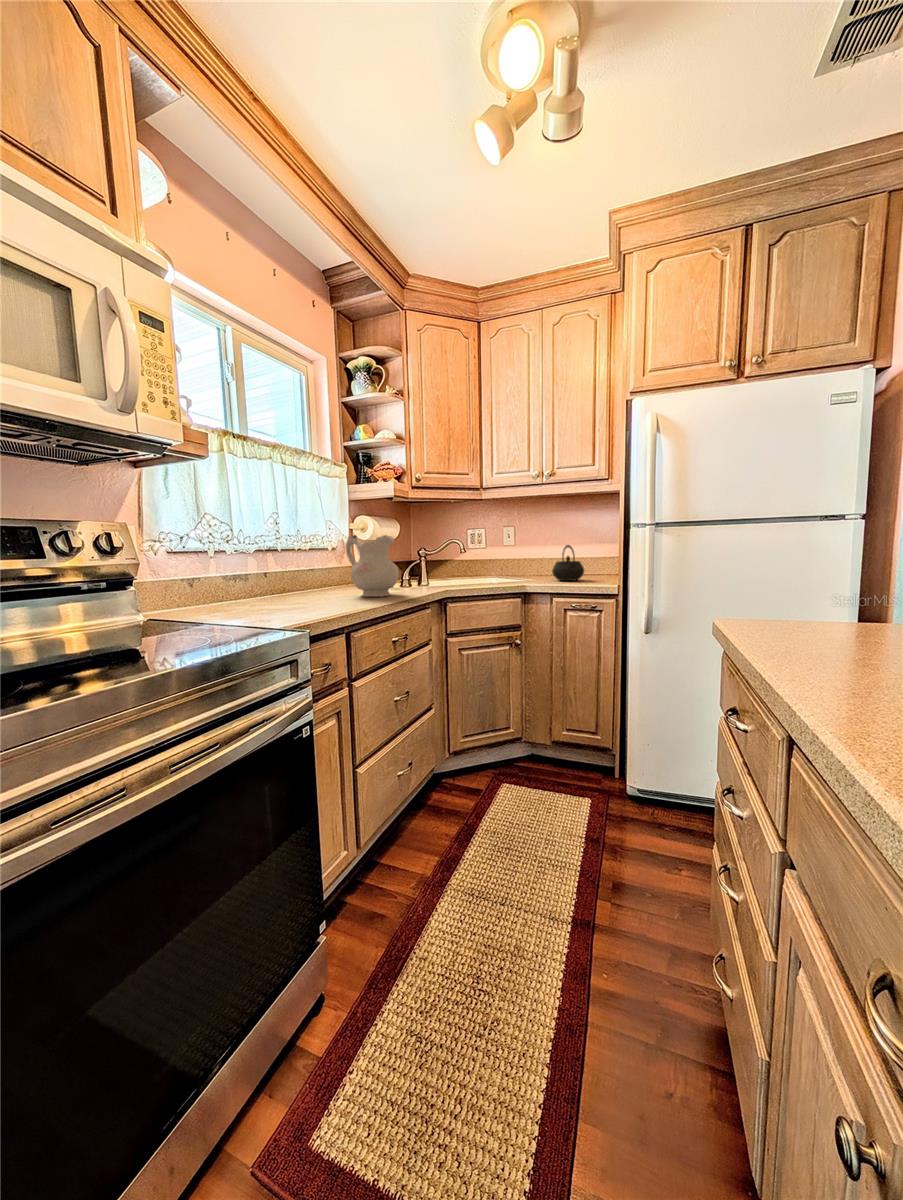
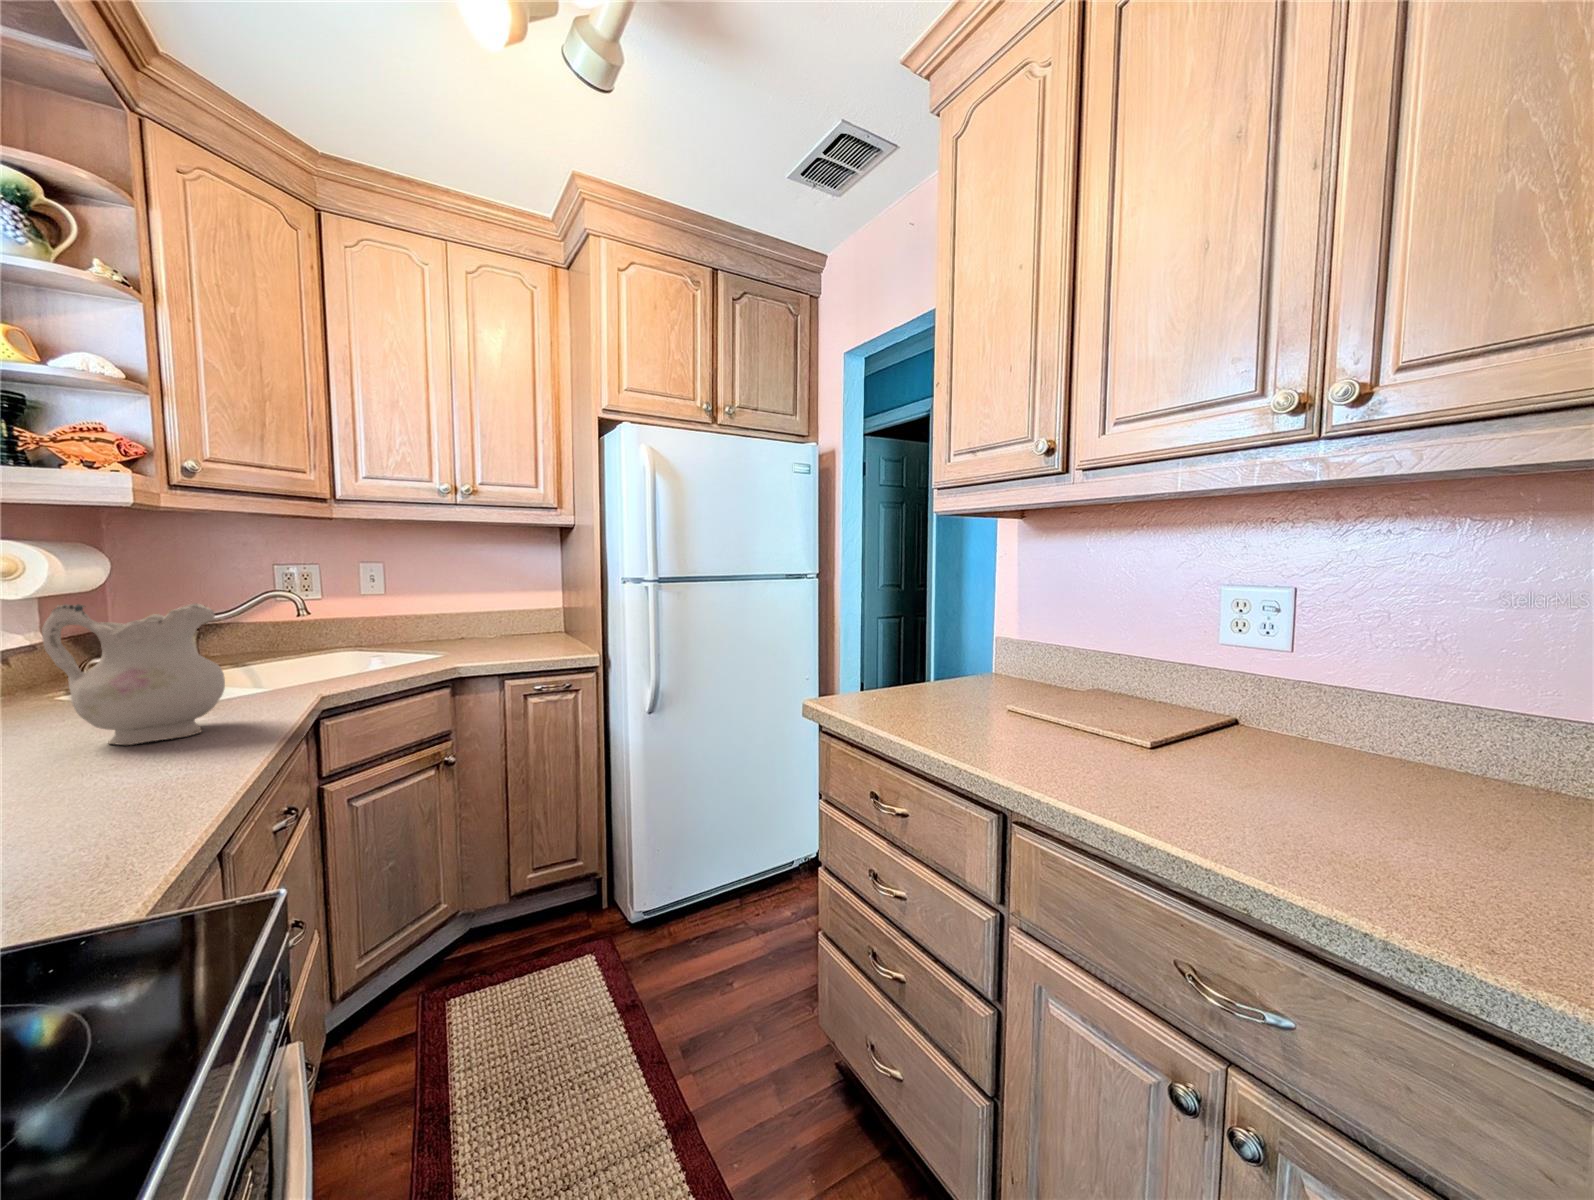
kettle: present [552,545,584,581] -> none [486,598,536,651]

